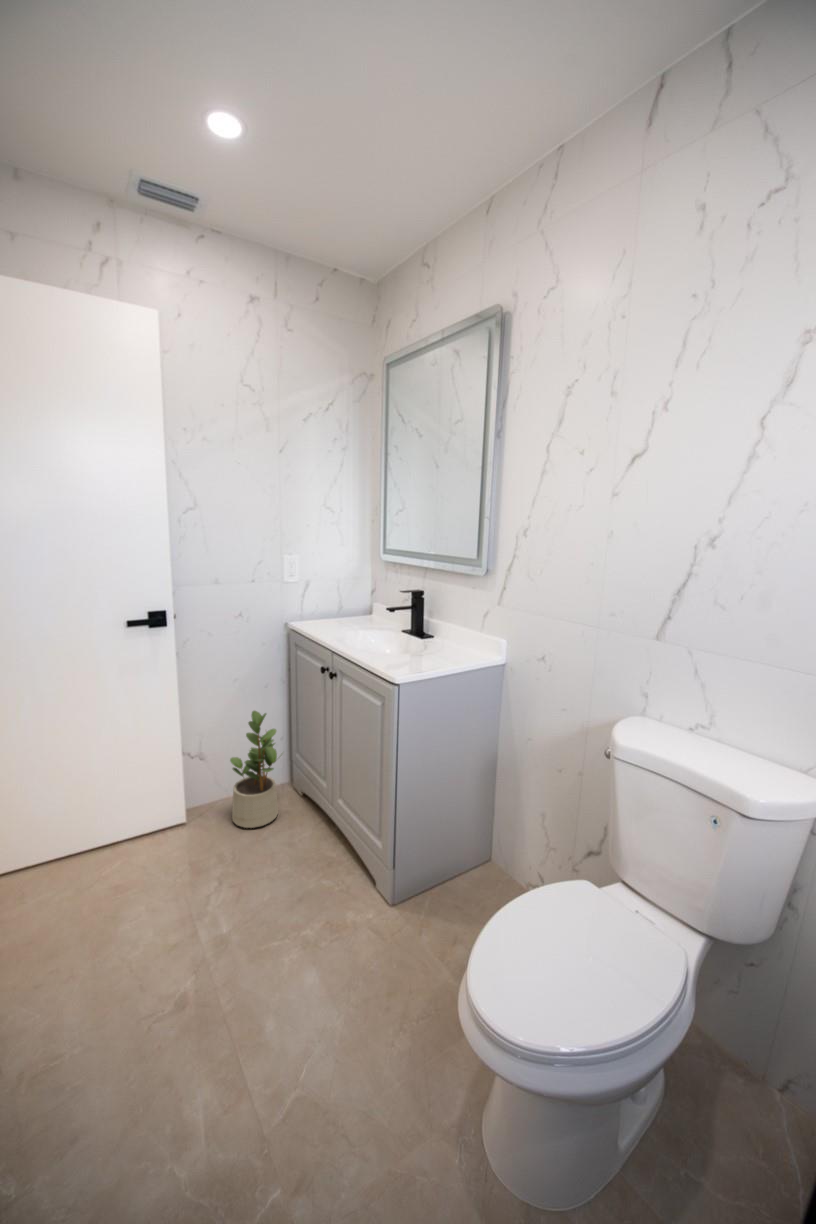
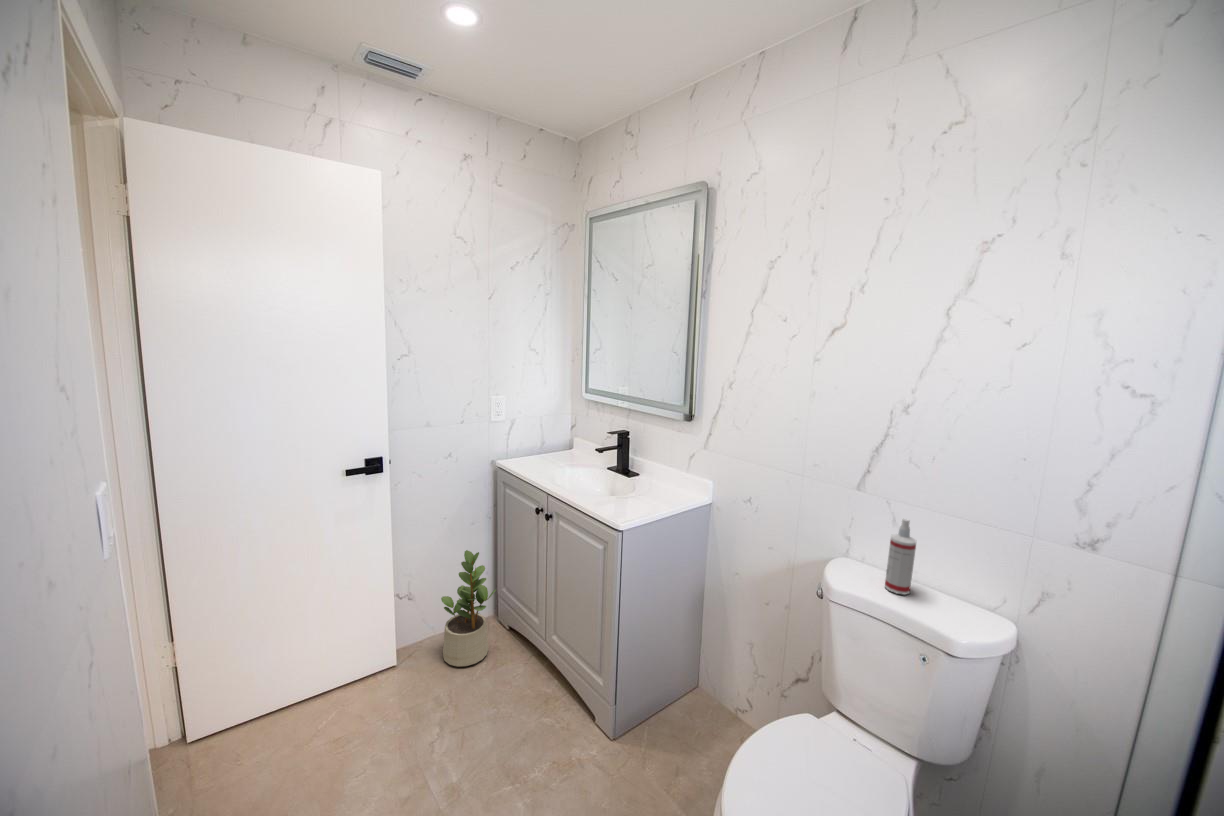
spray bottle: none [679,667,717,754] -> present [885,519,917,595]

